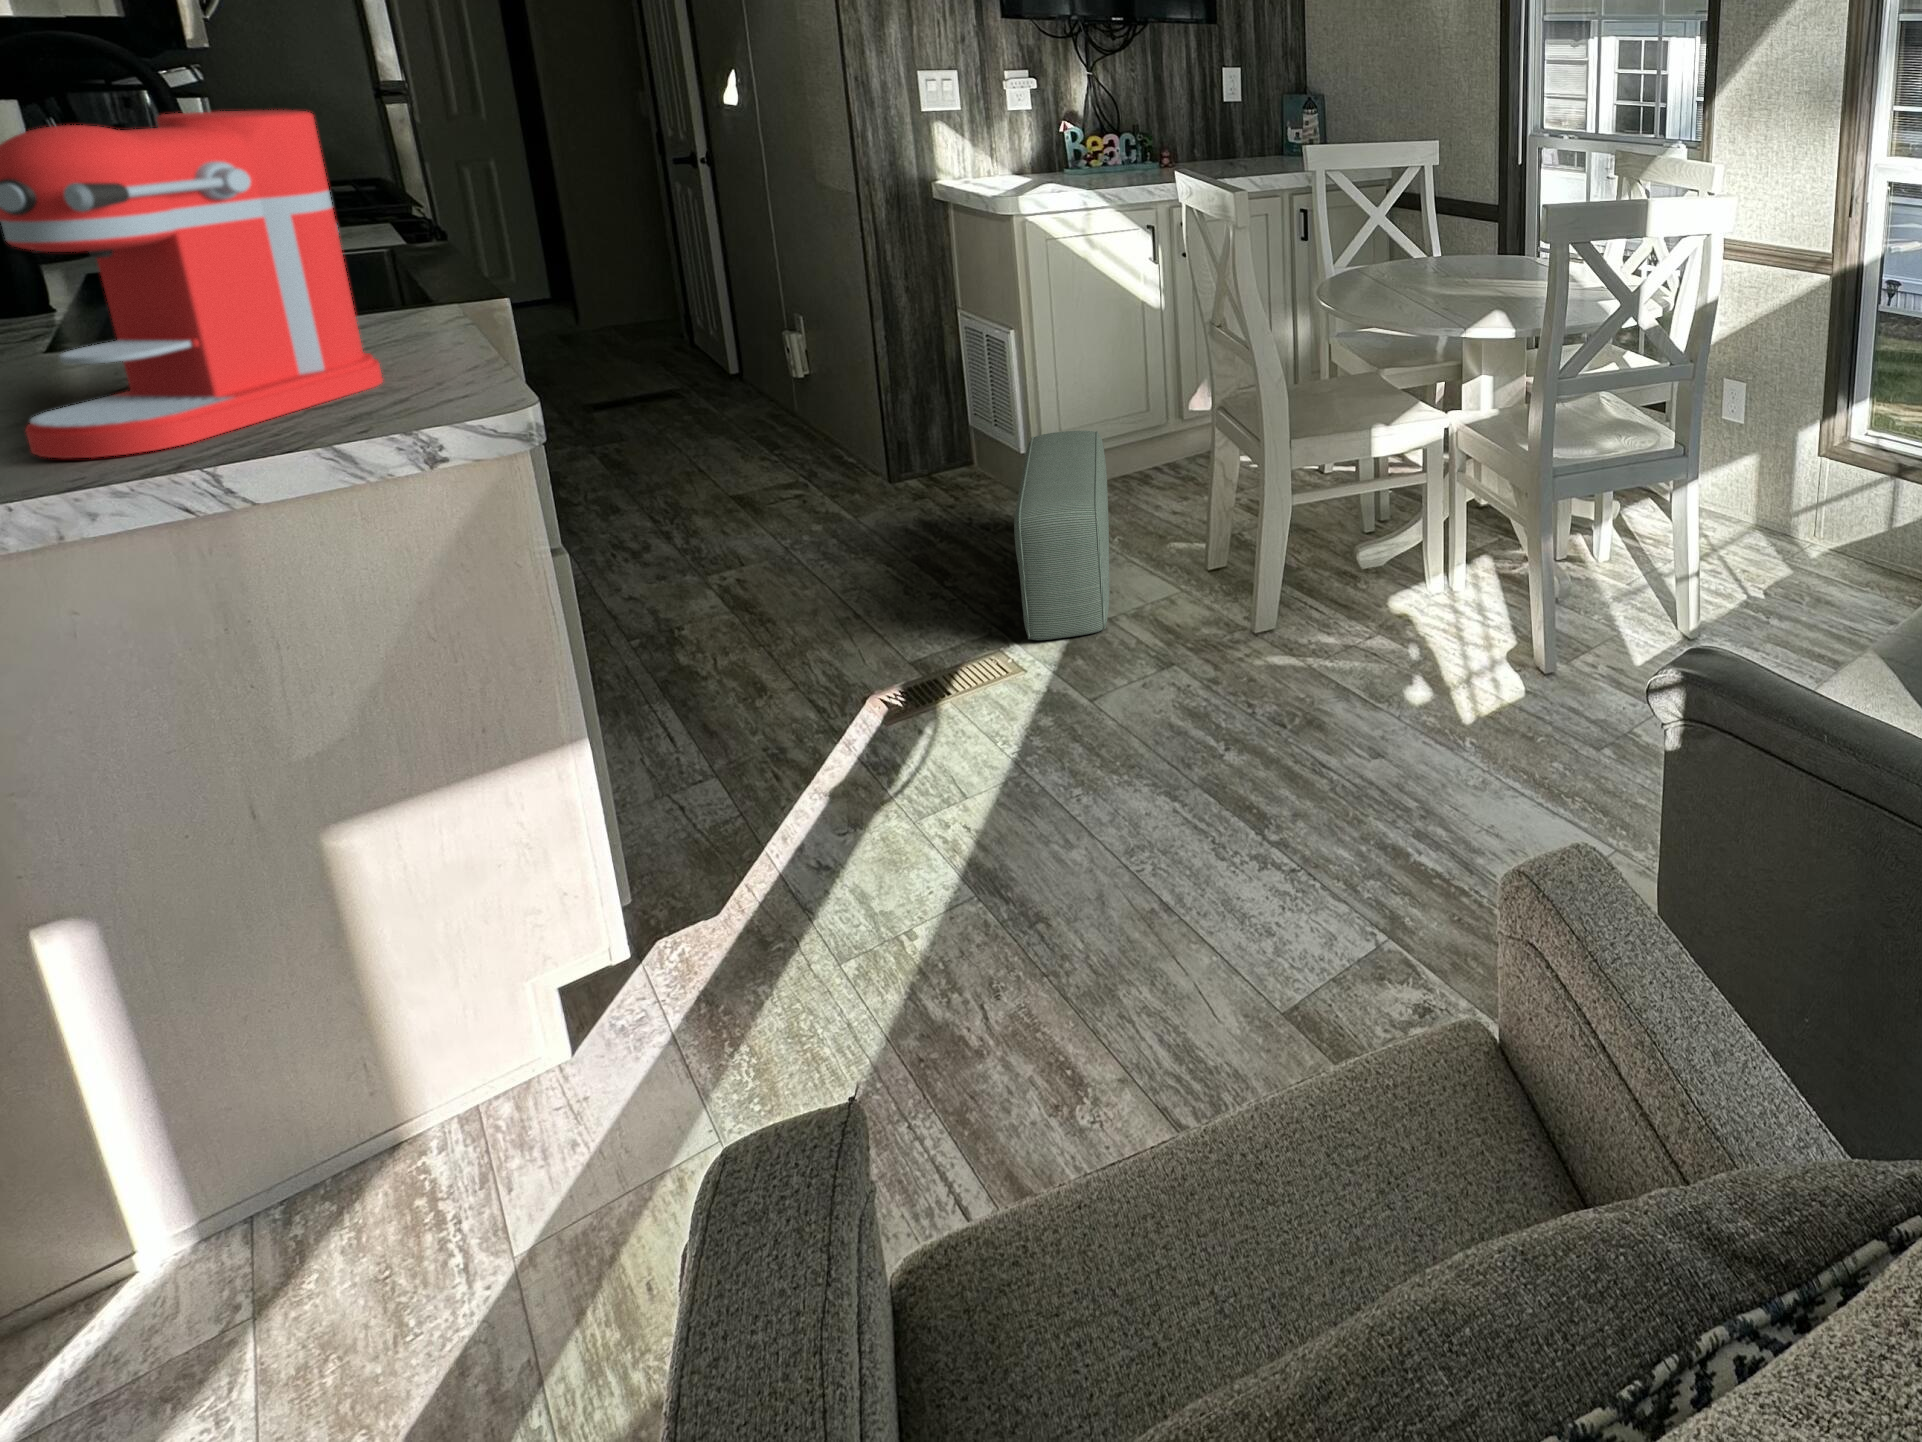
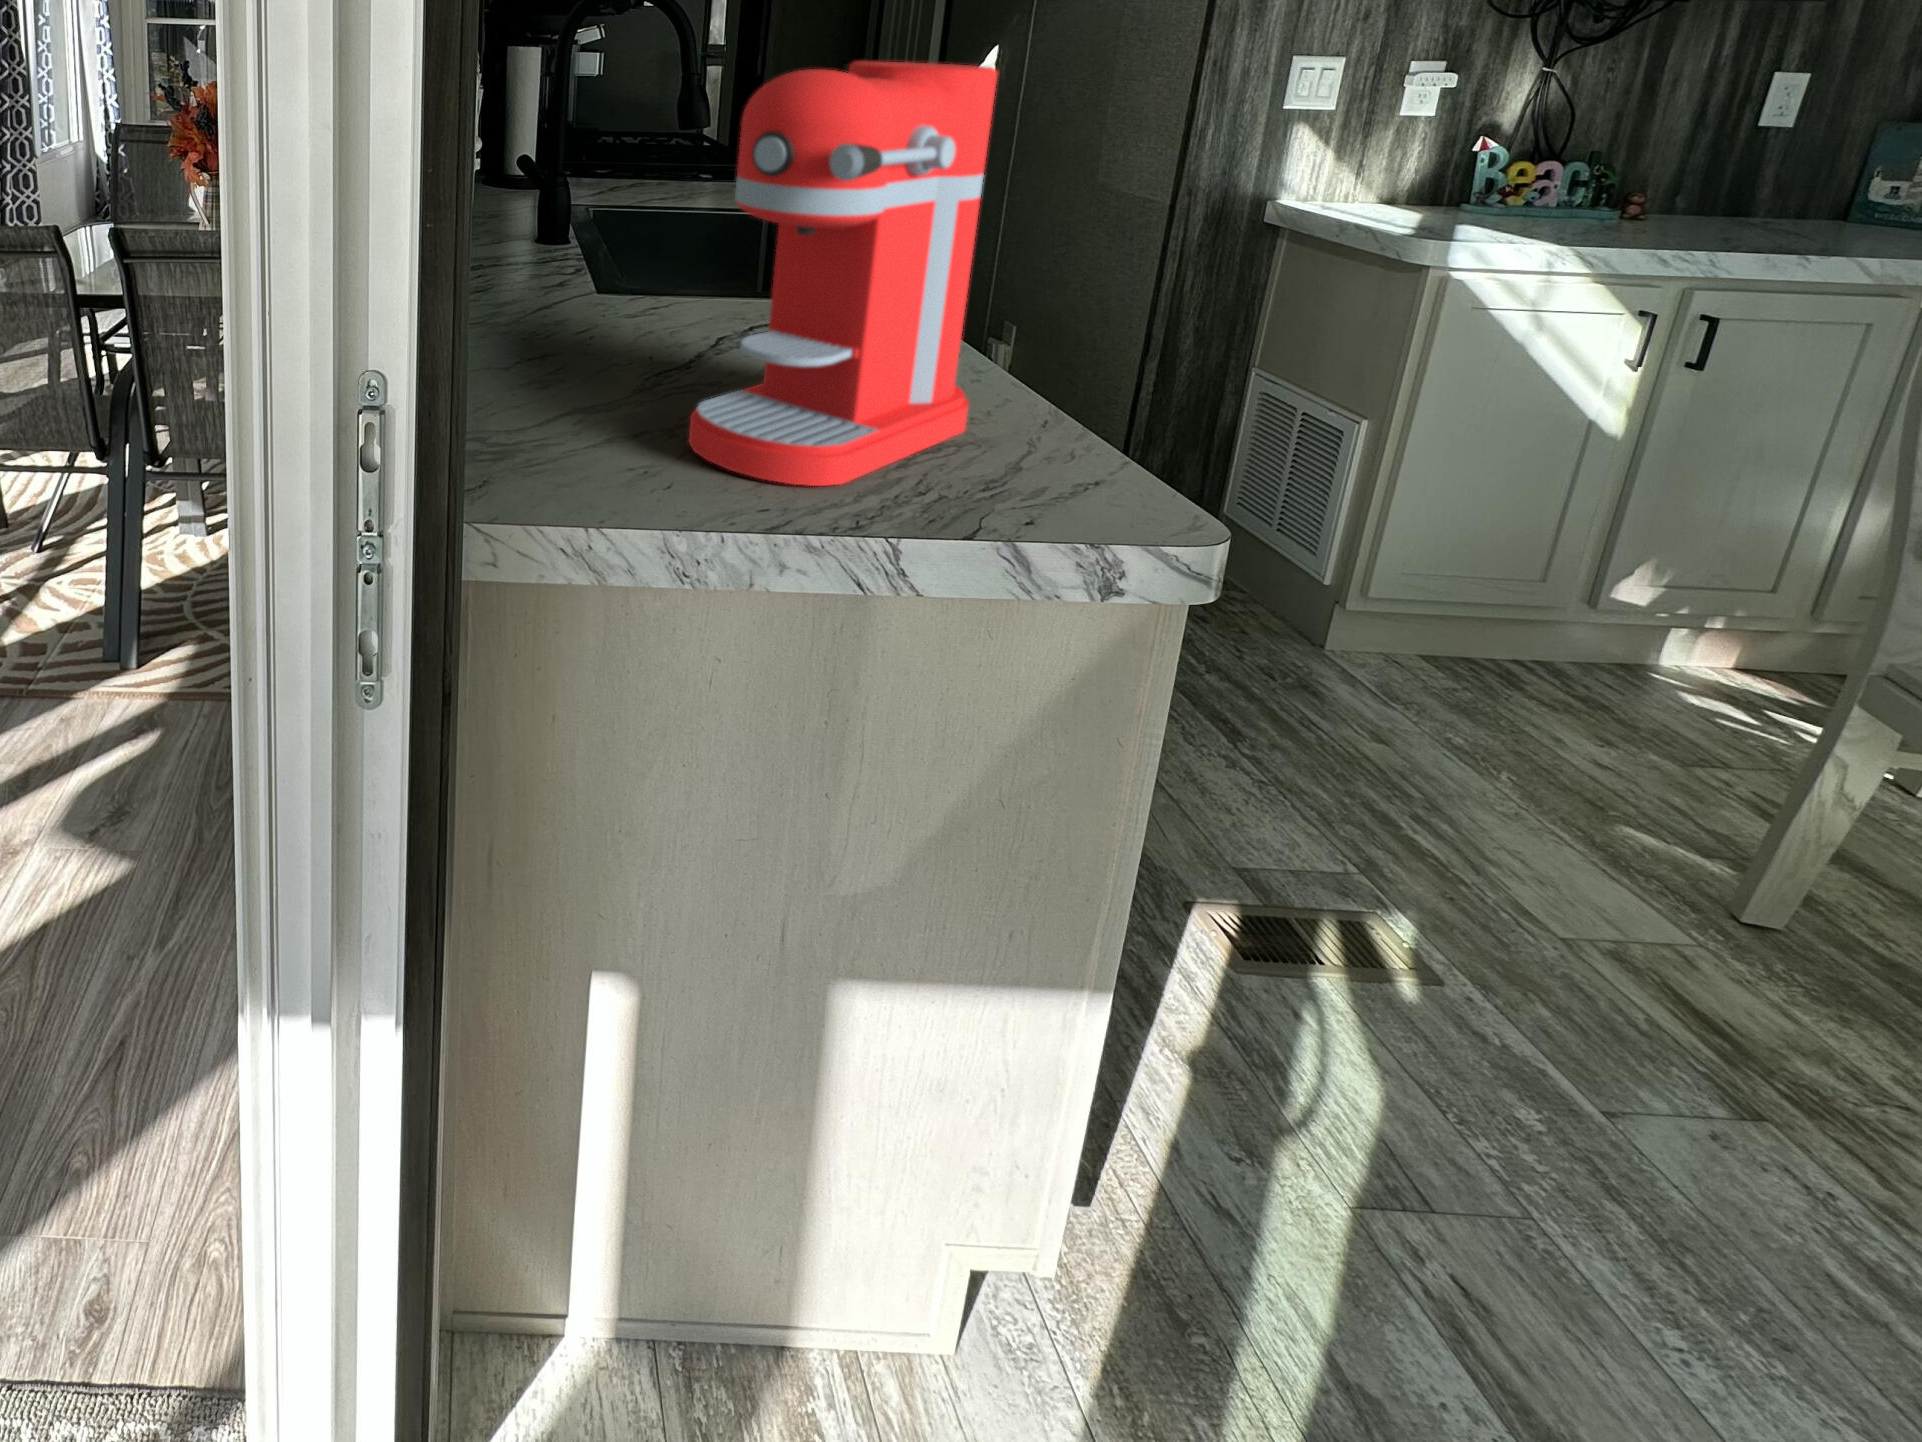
pouf: present [1014,431,1109,640] -> none [1377,594,1635,970]

